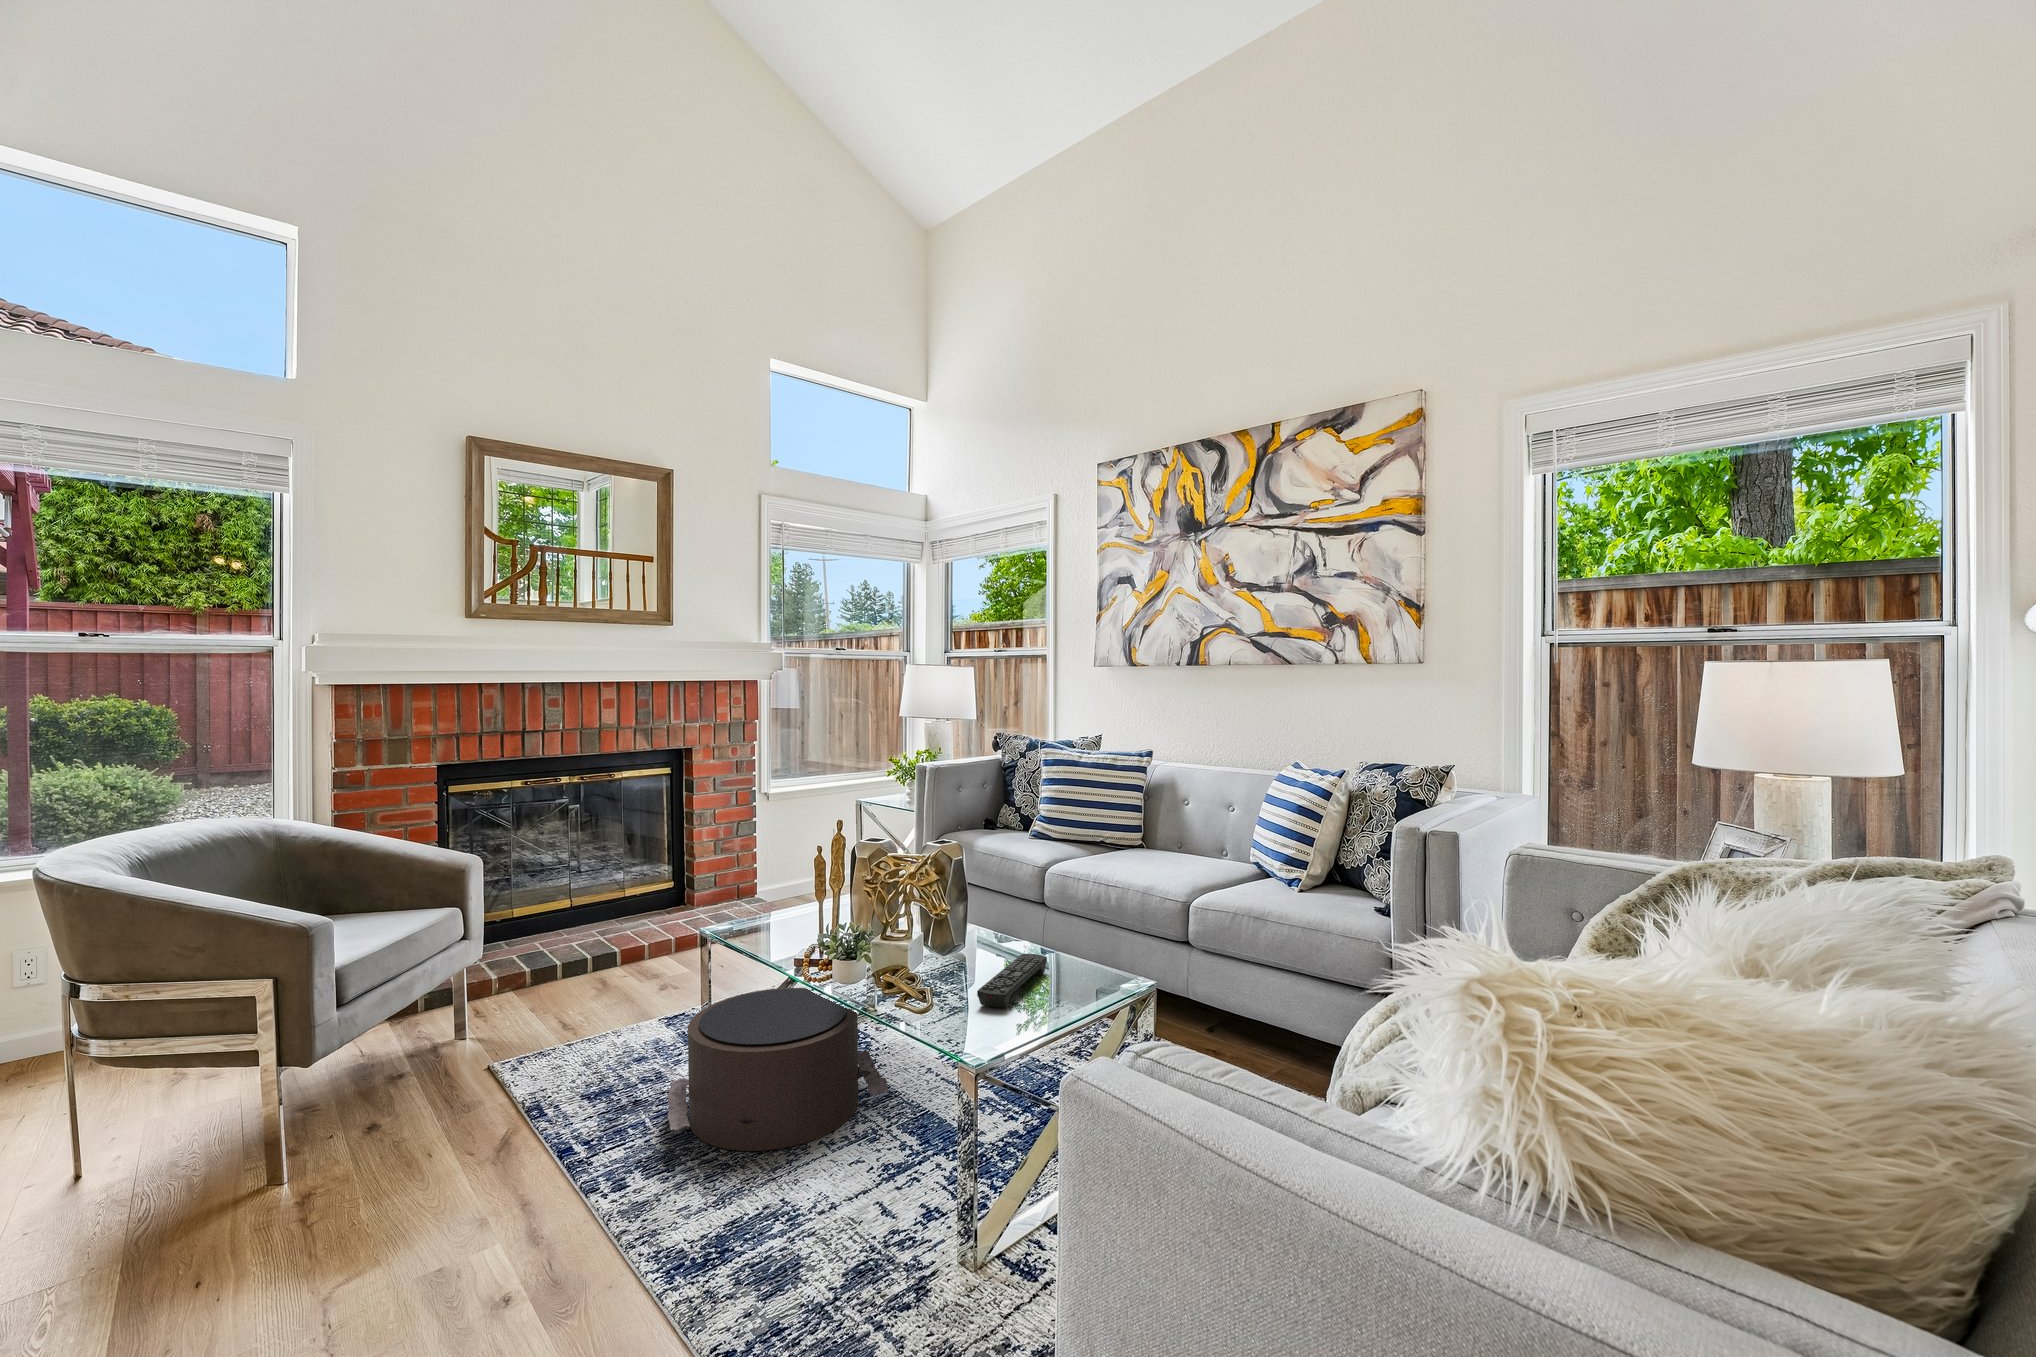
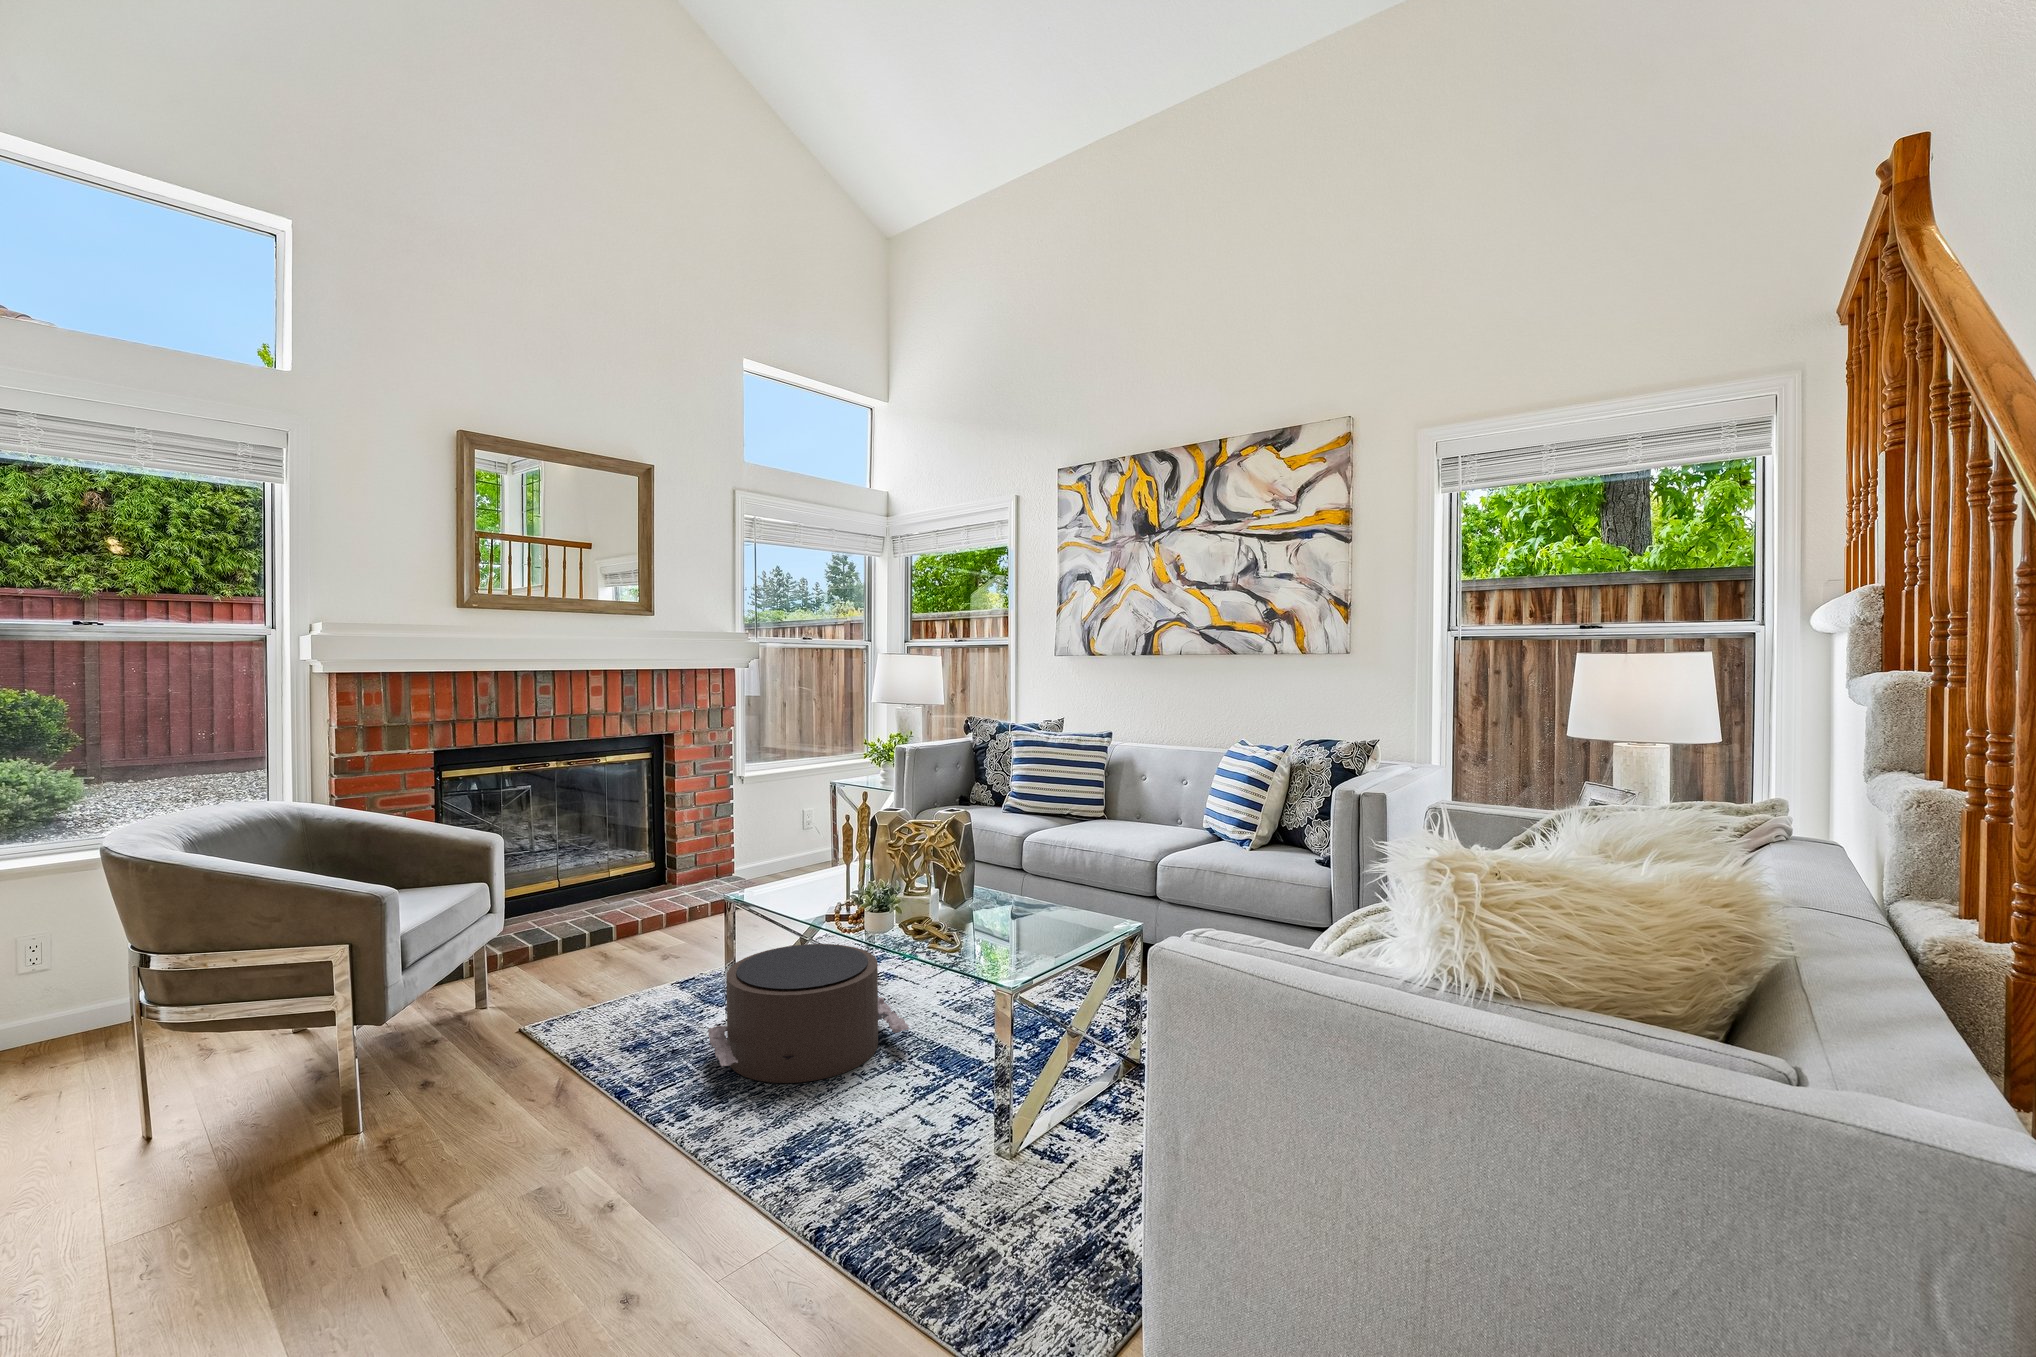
remote control: present [977,954,1047,1009] -> none [998,904,1049,947]

